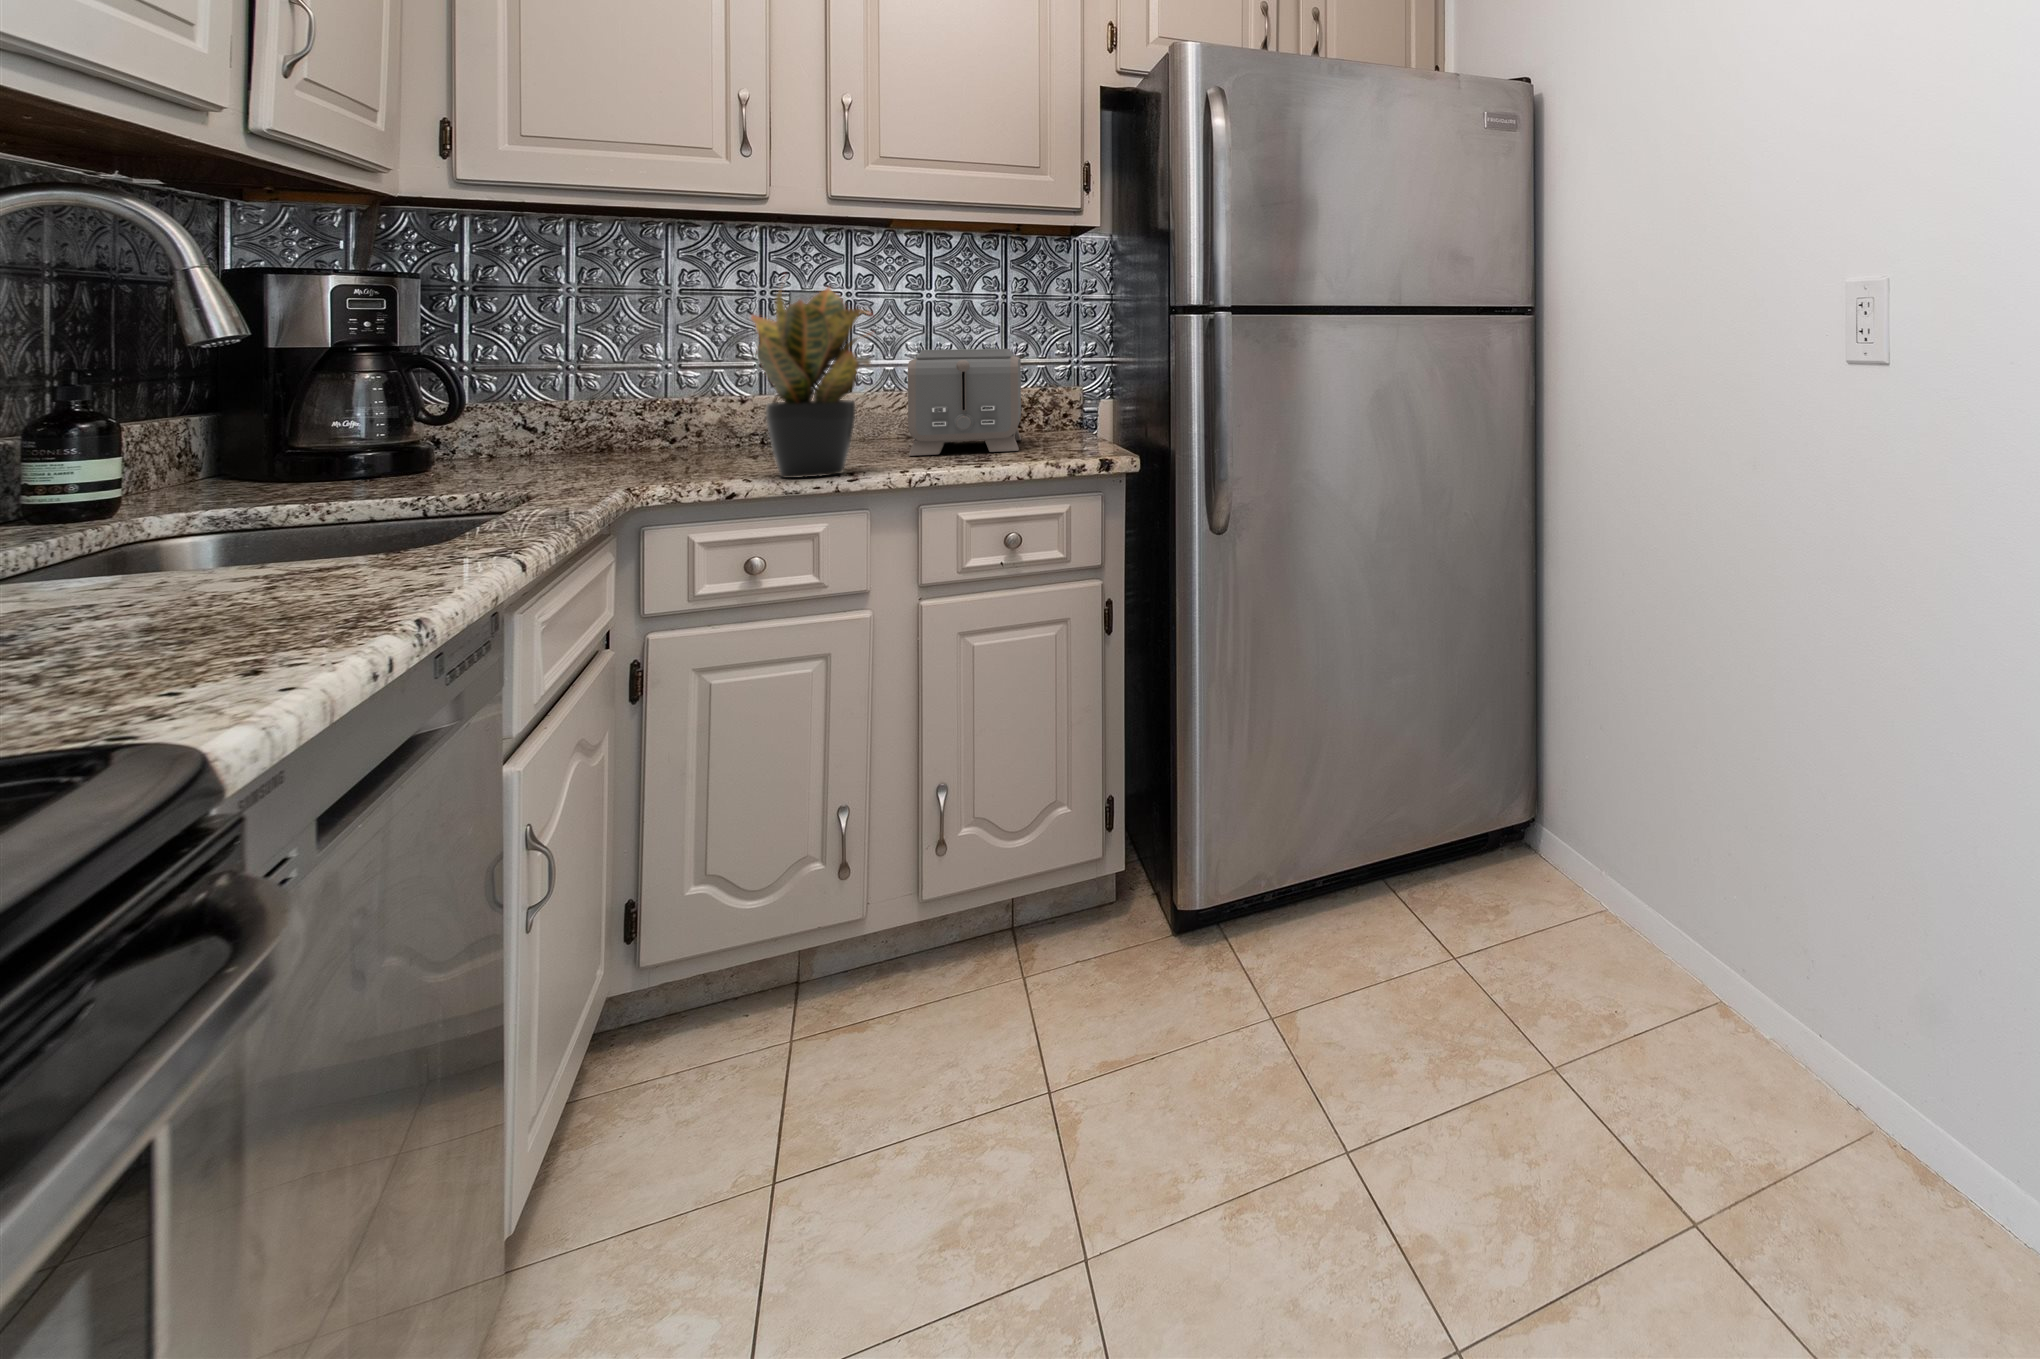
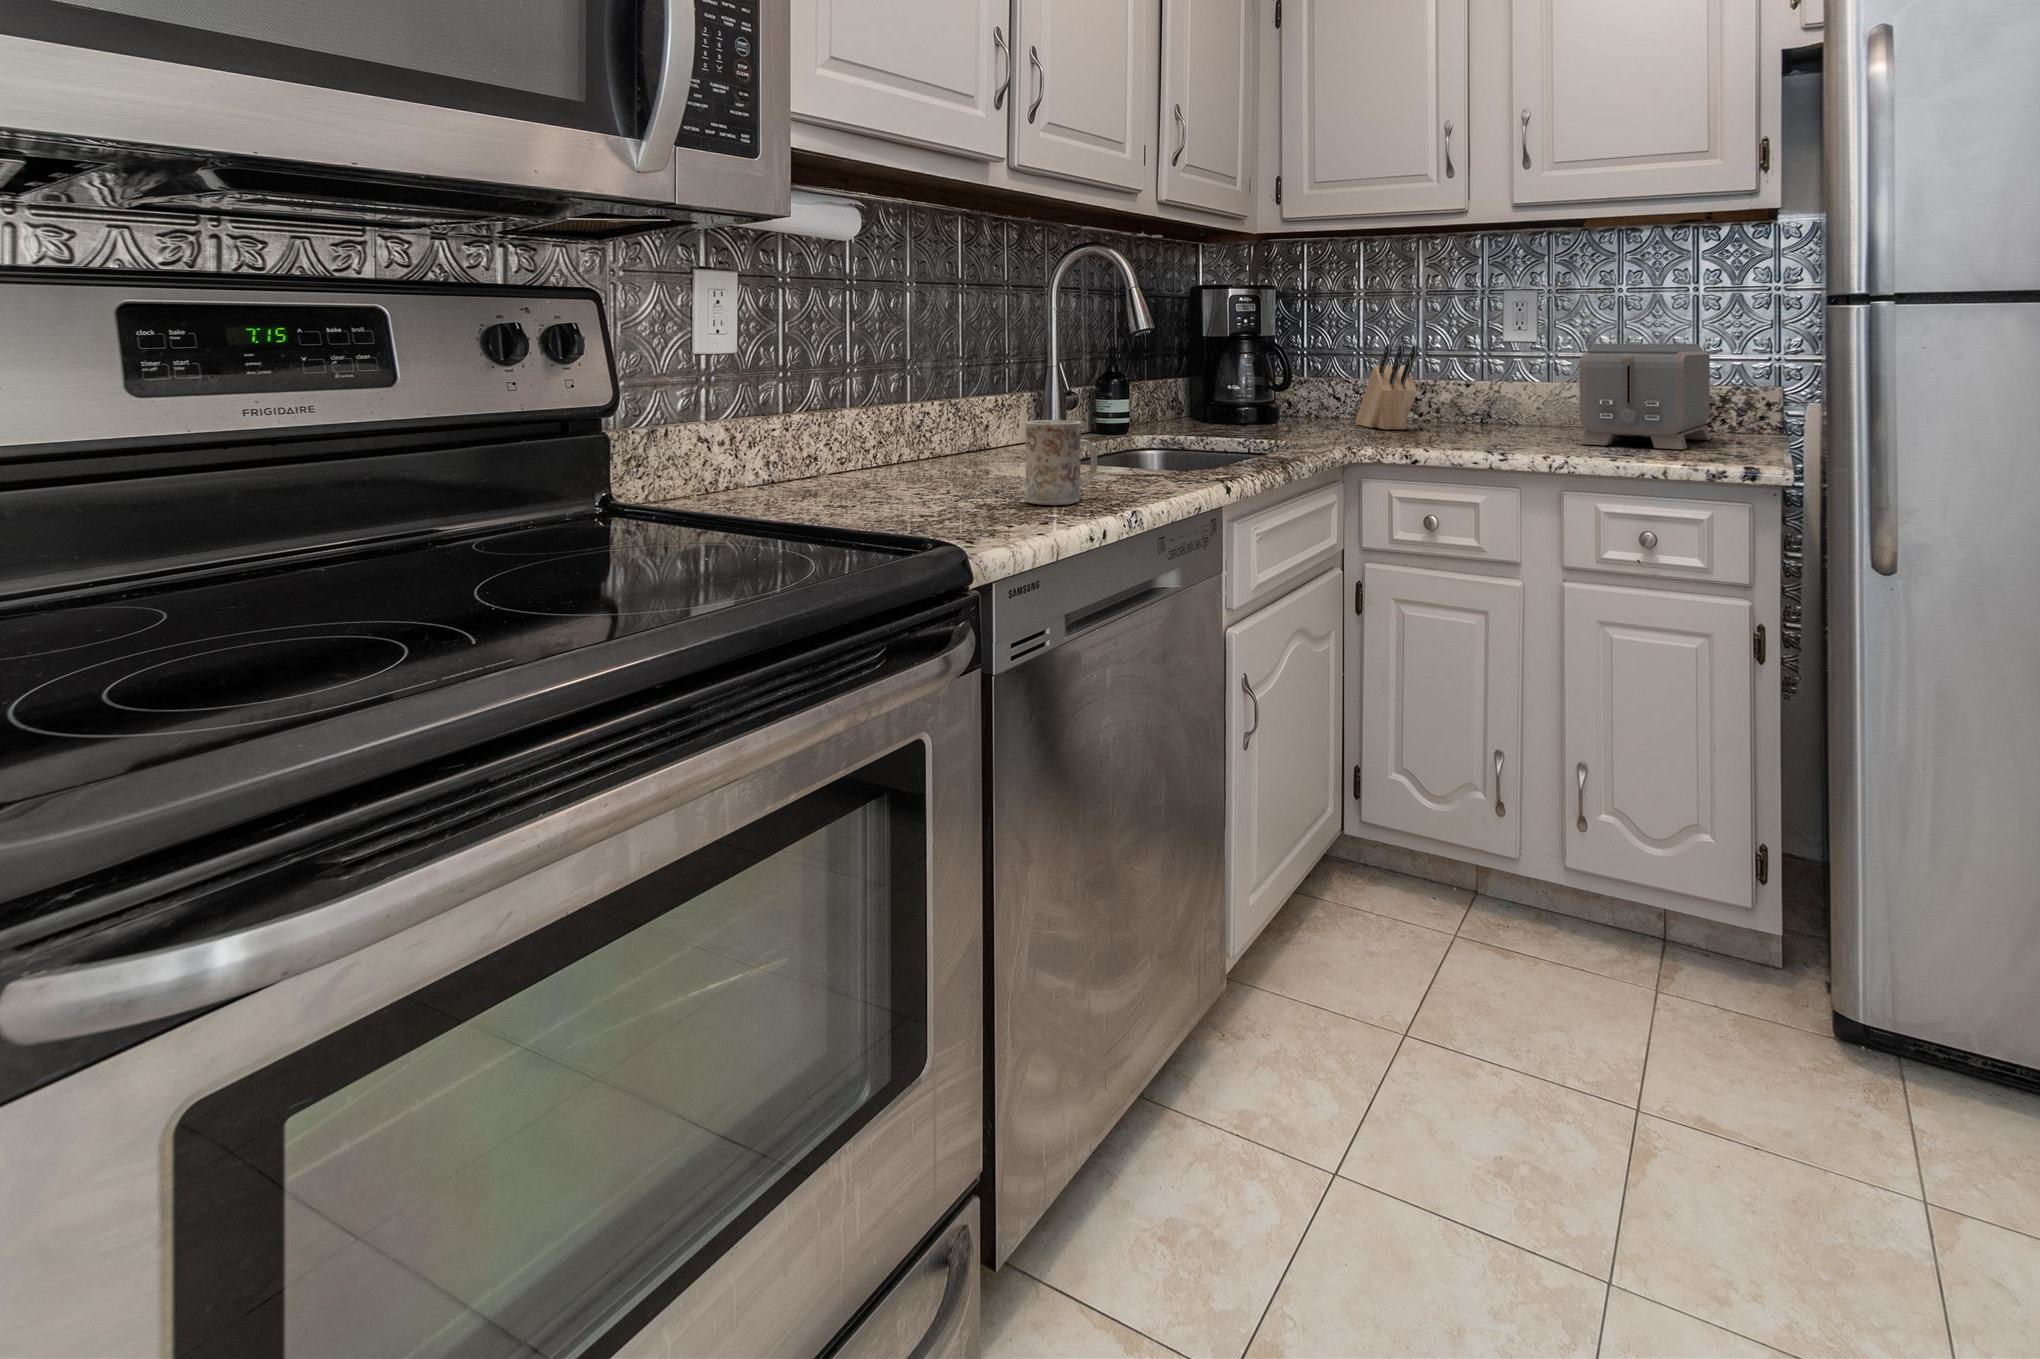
potted plant: present [751,287,871,478] -> none [1424,268,1548,454]
knife block: none [561,355,677,464] -> present [1356,344,1418,429]
mug: none [138,490,309,645] -> present [1026,420,1097,505]

